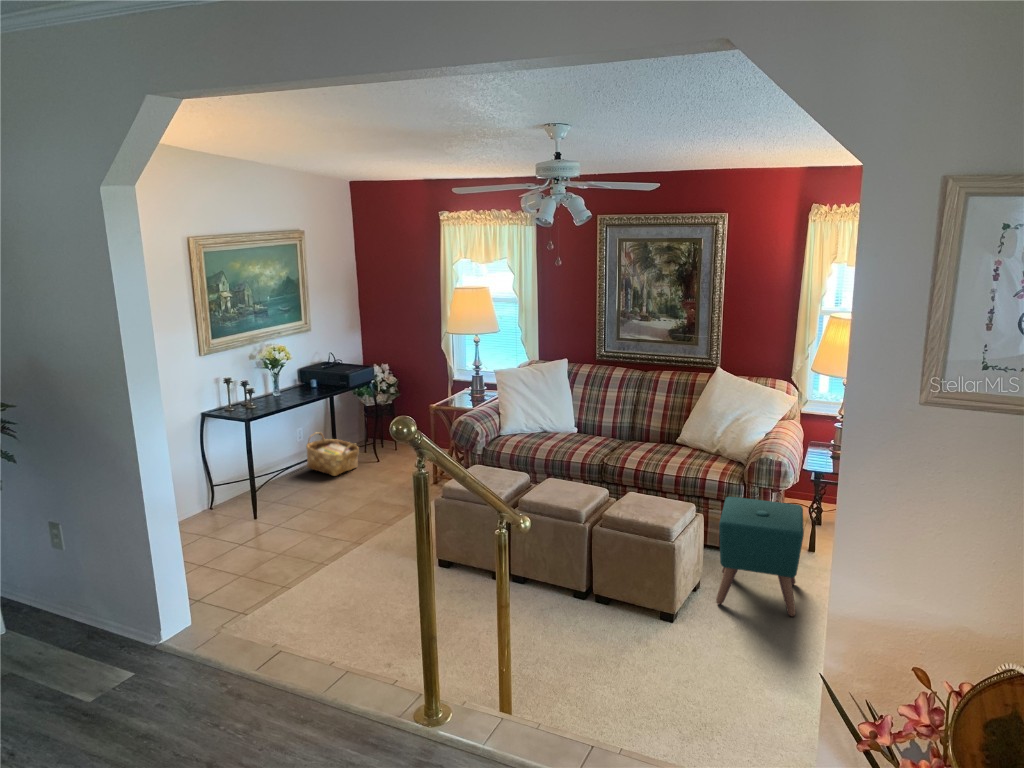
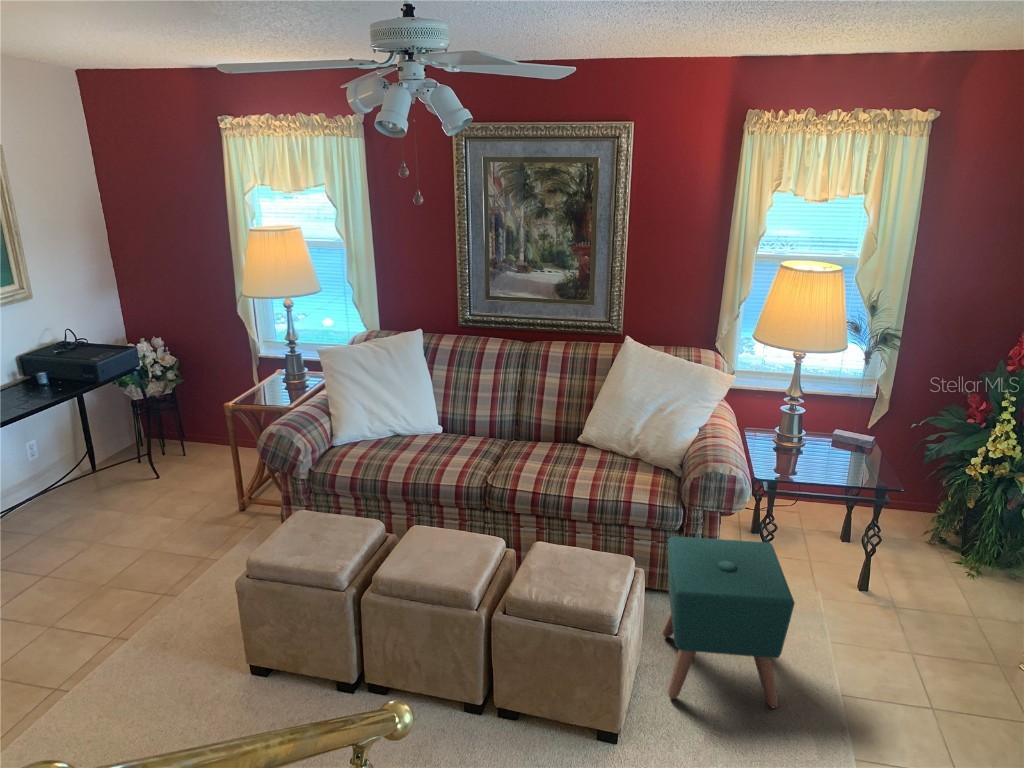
woven basket: present [306,432,359,476] -> none [40,448,127,513]

